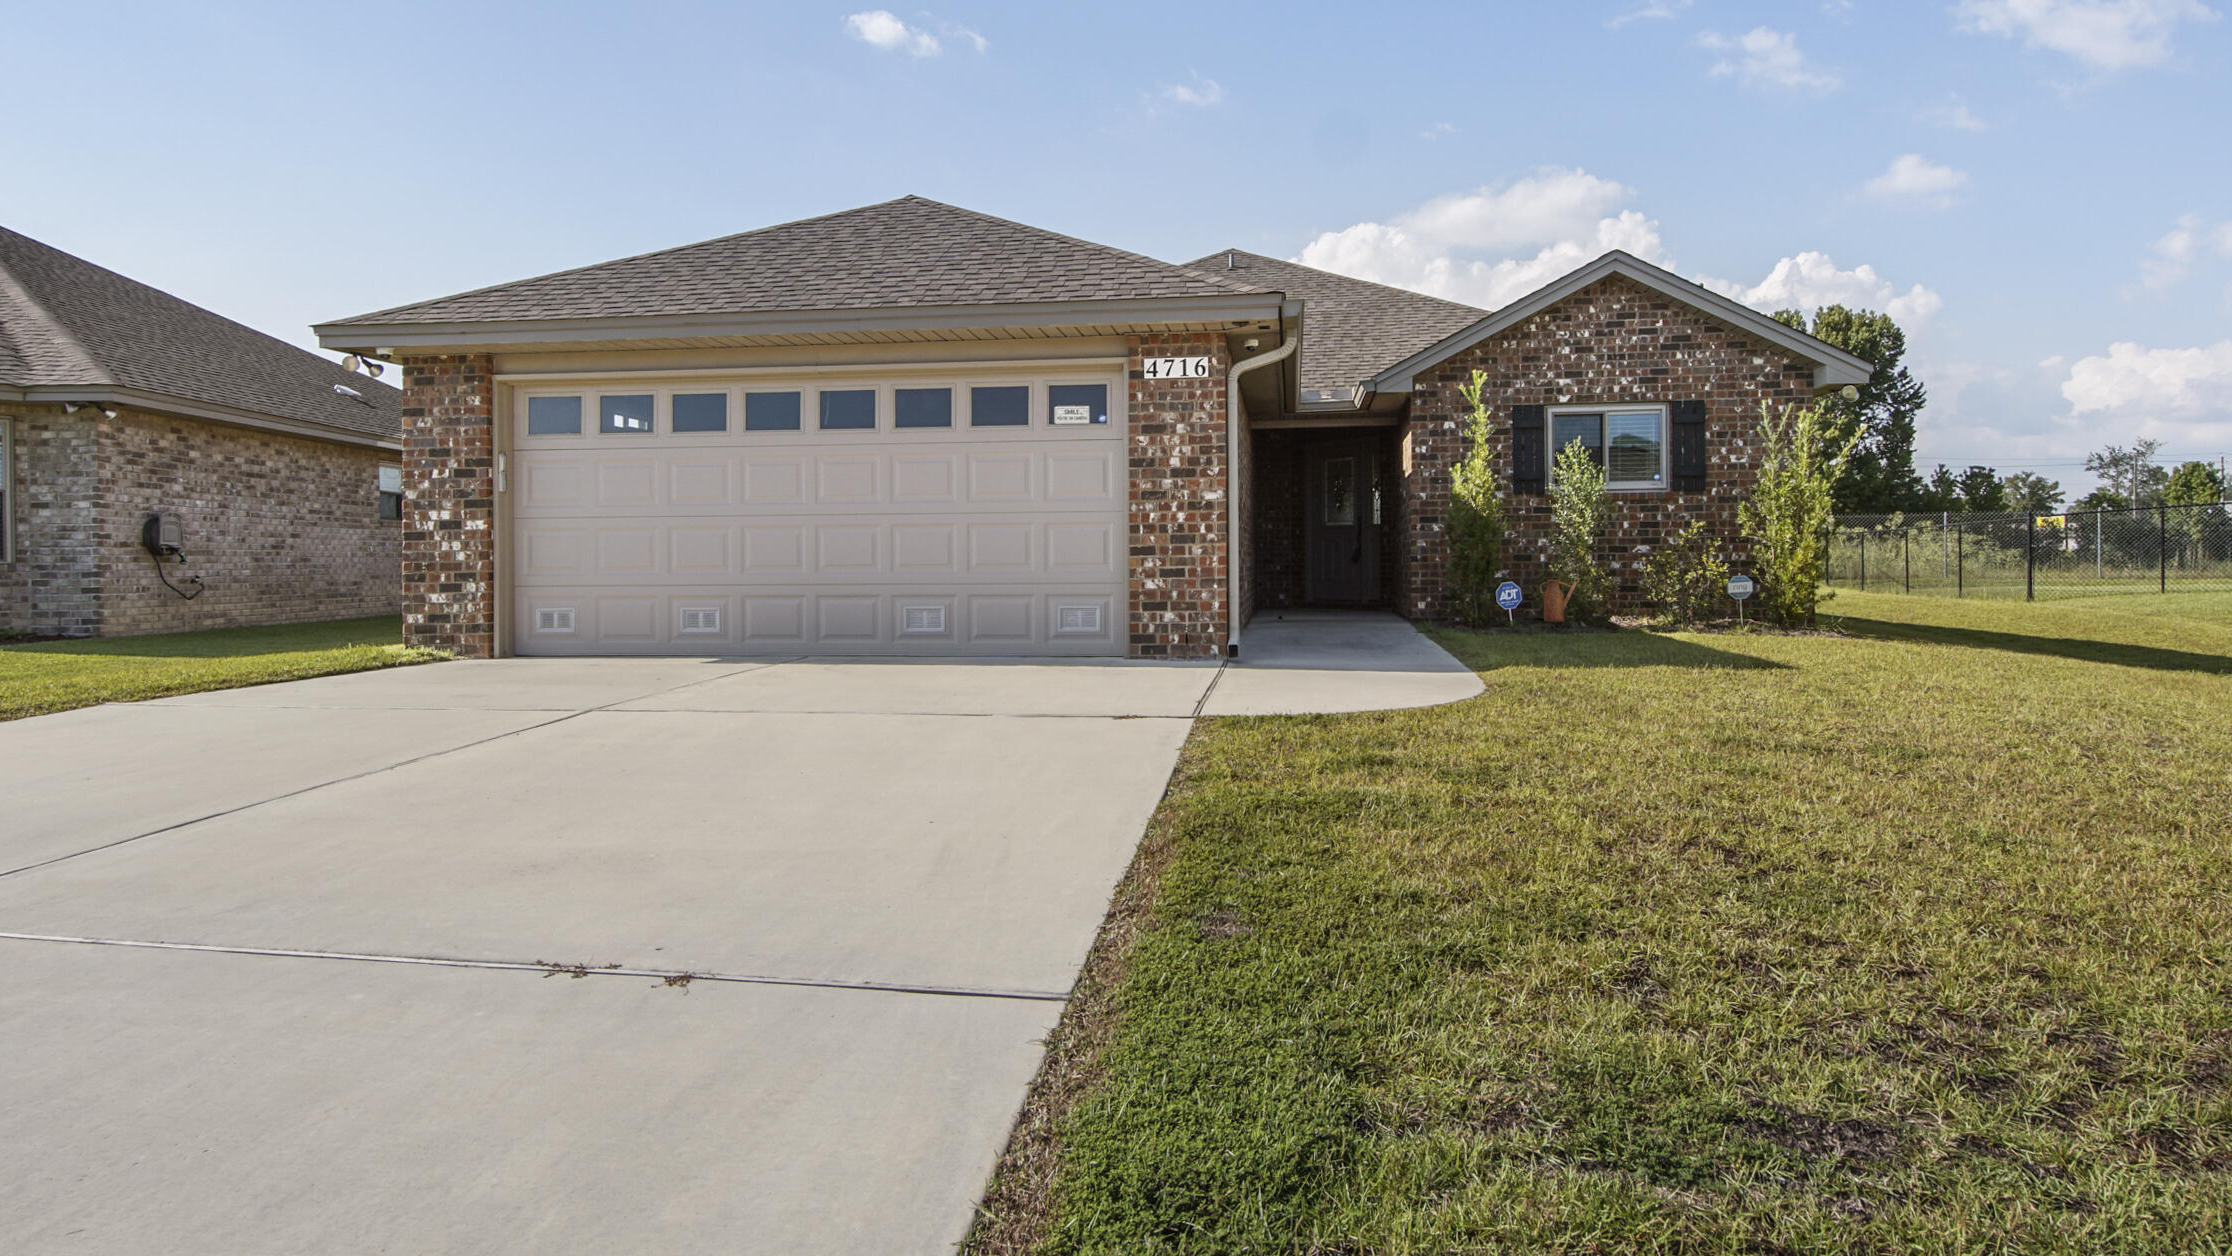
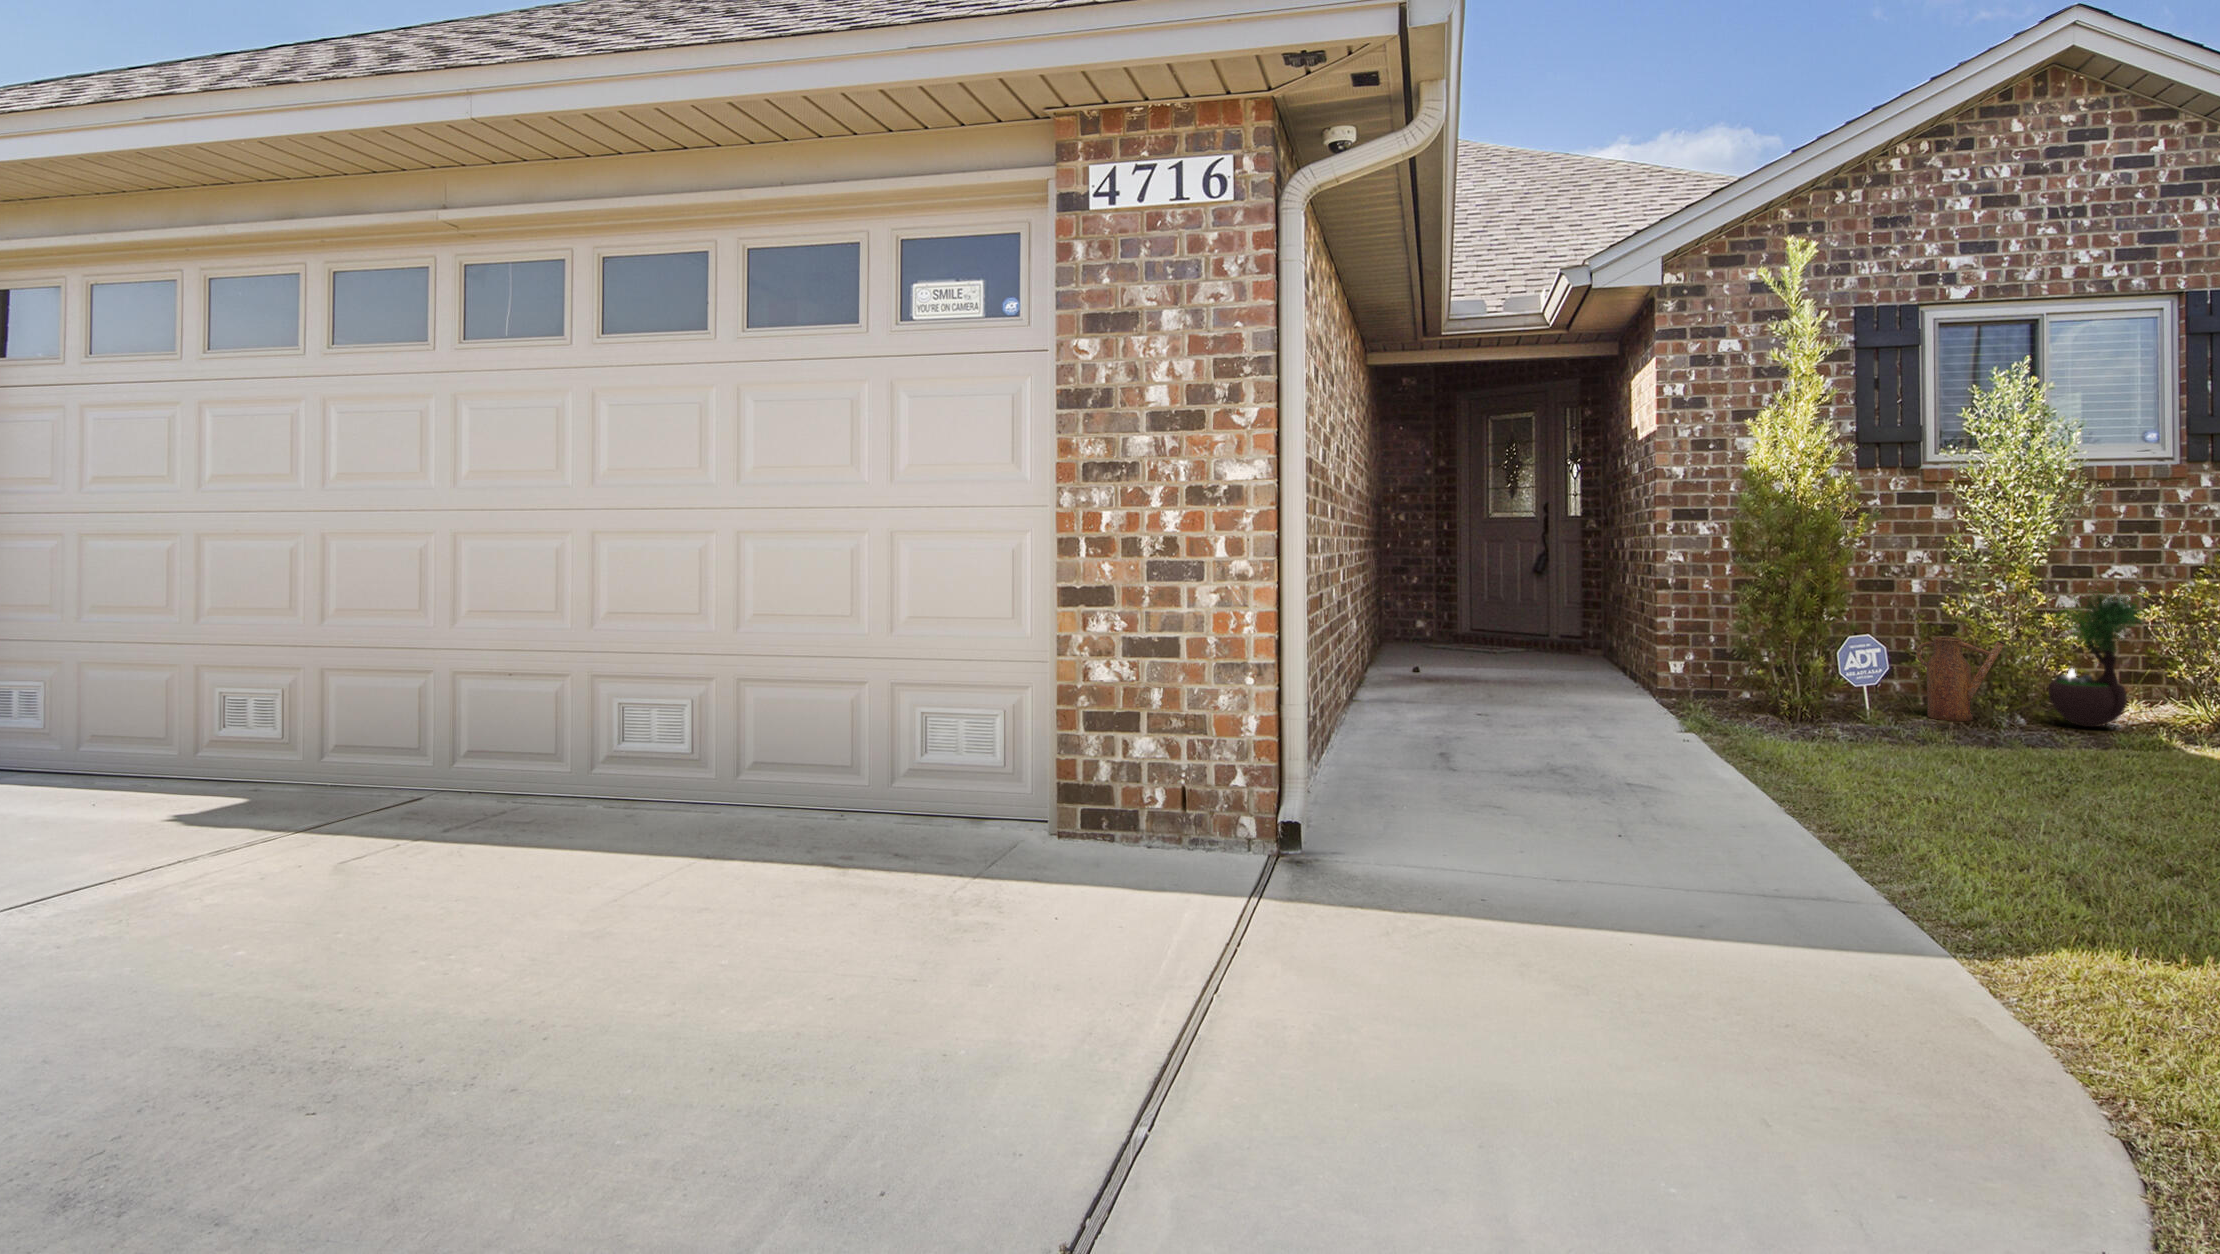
potted tree: none [1599,548,1644,623] -> present [2048,586,2145,727]

